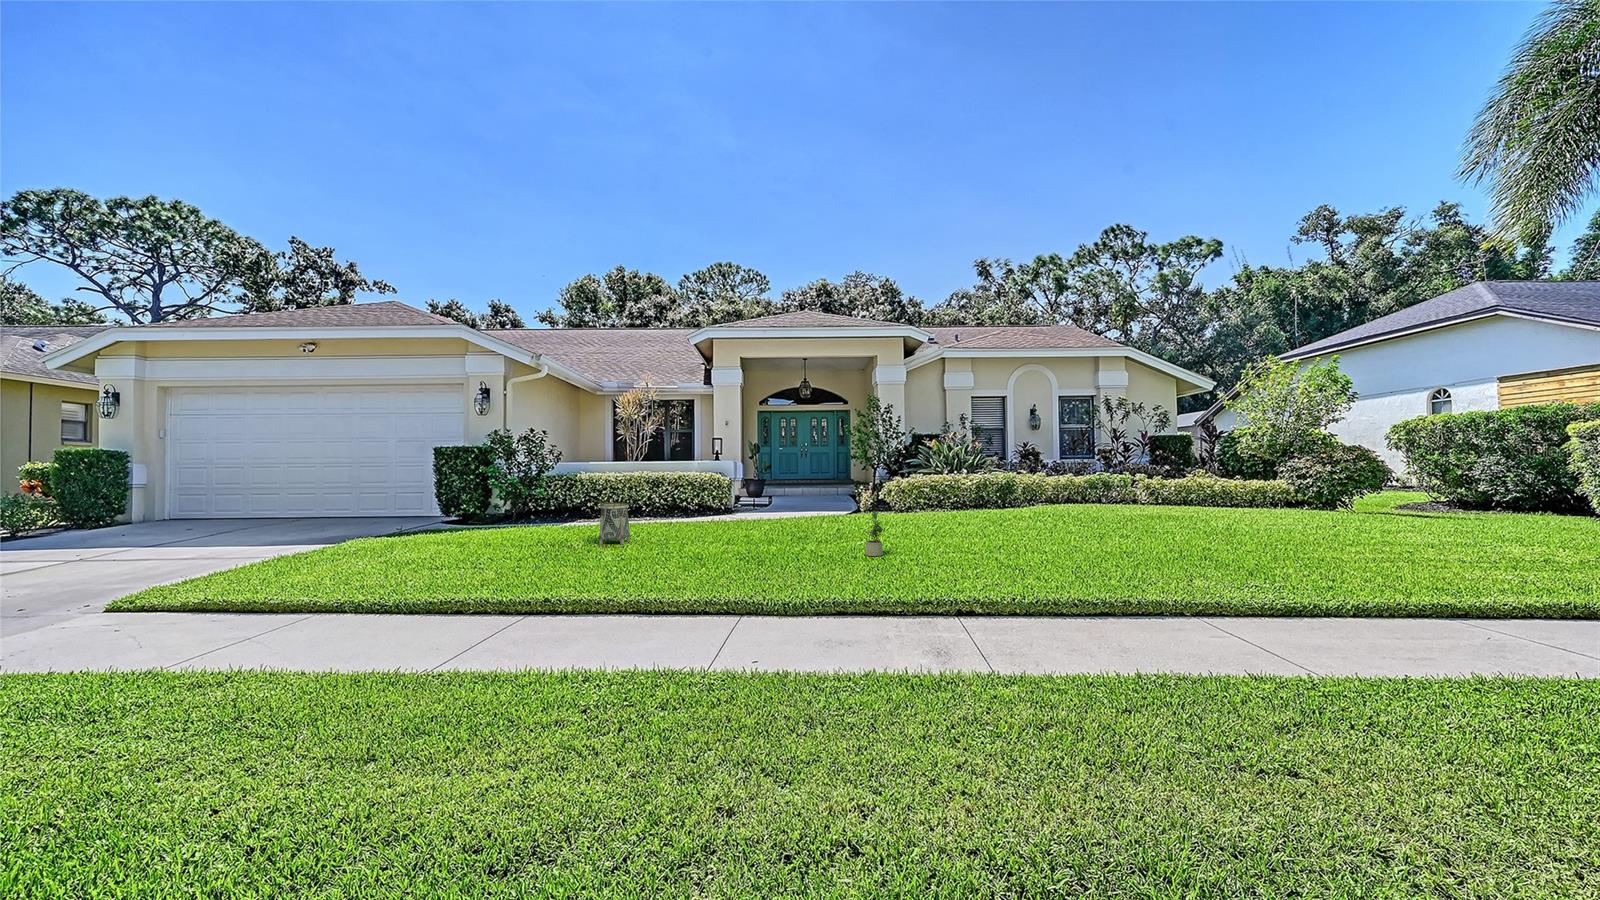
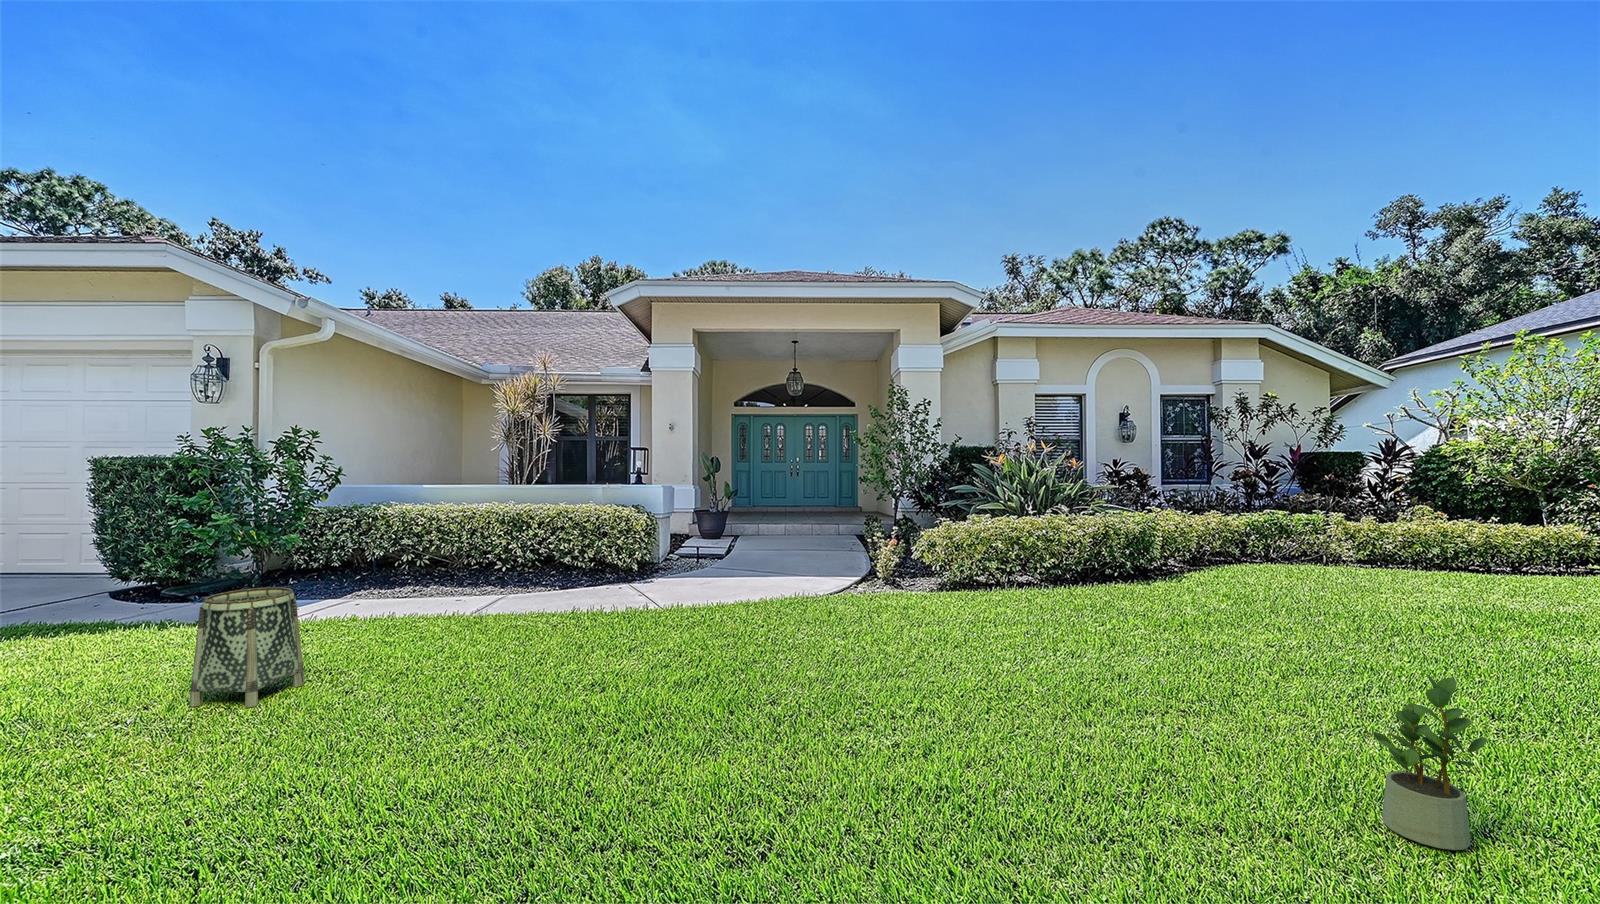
potted plant: present [865,511,884,556] -> present [1373,674,1487,850]

